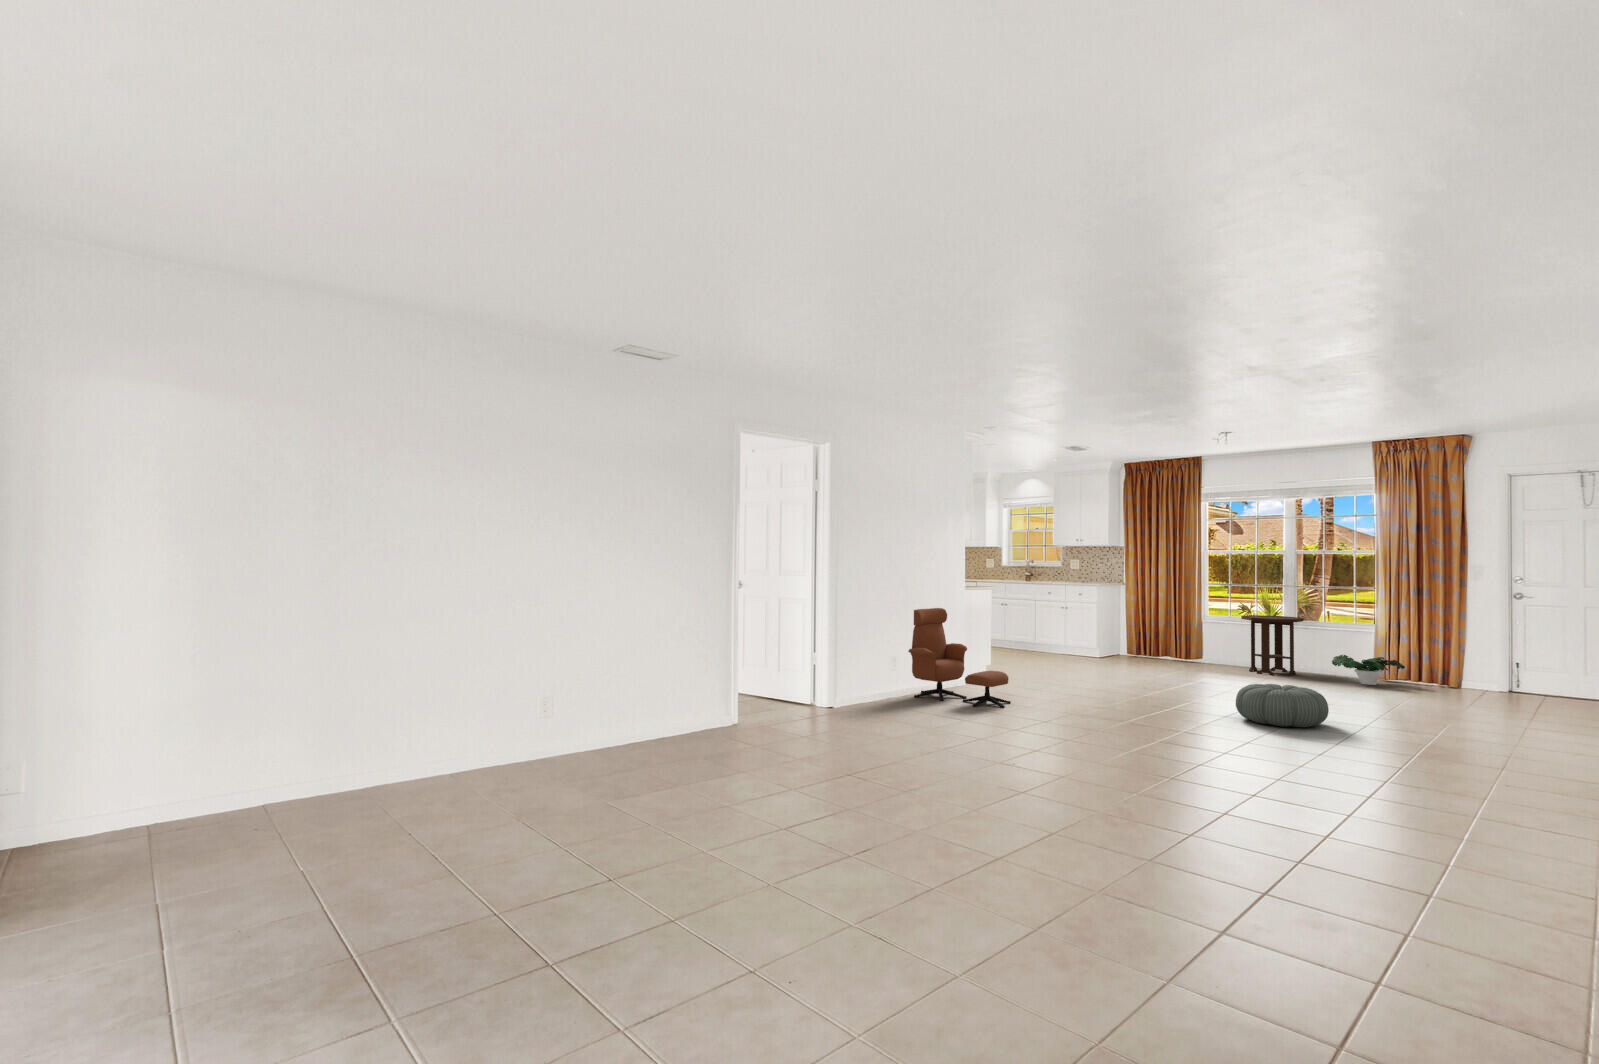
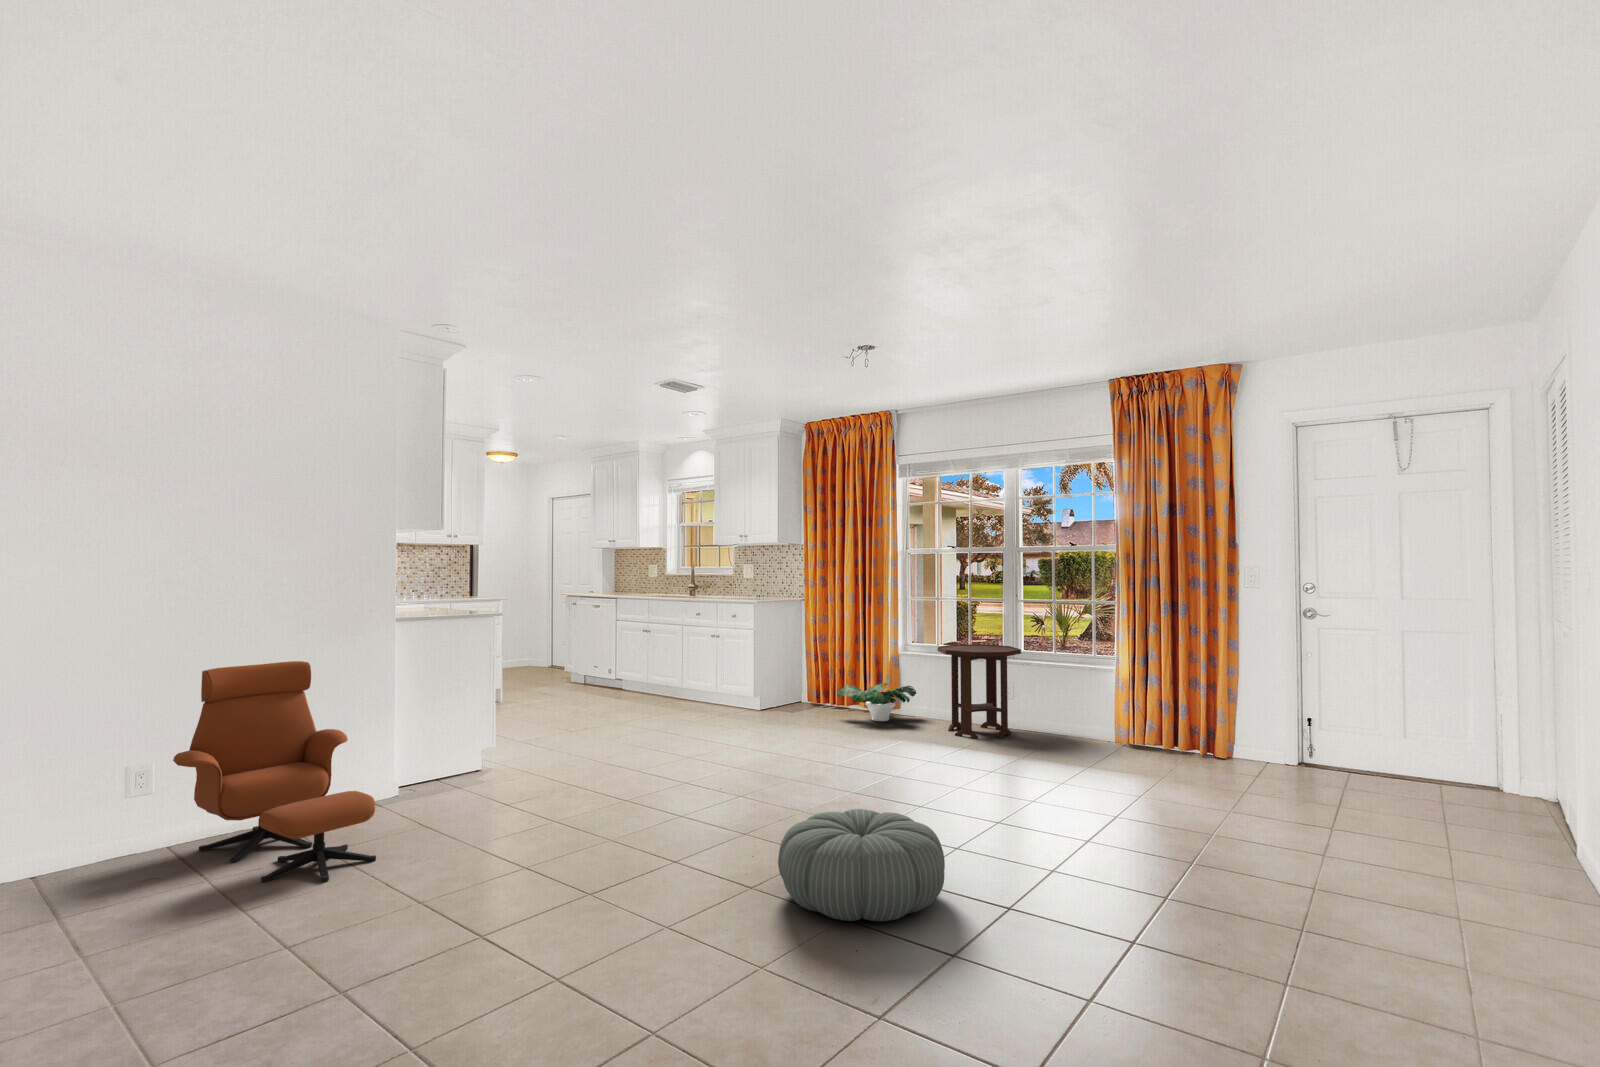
potted plant: present [1332,655,1405,685] -> present [837,683,916,721]

